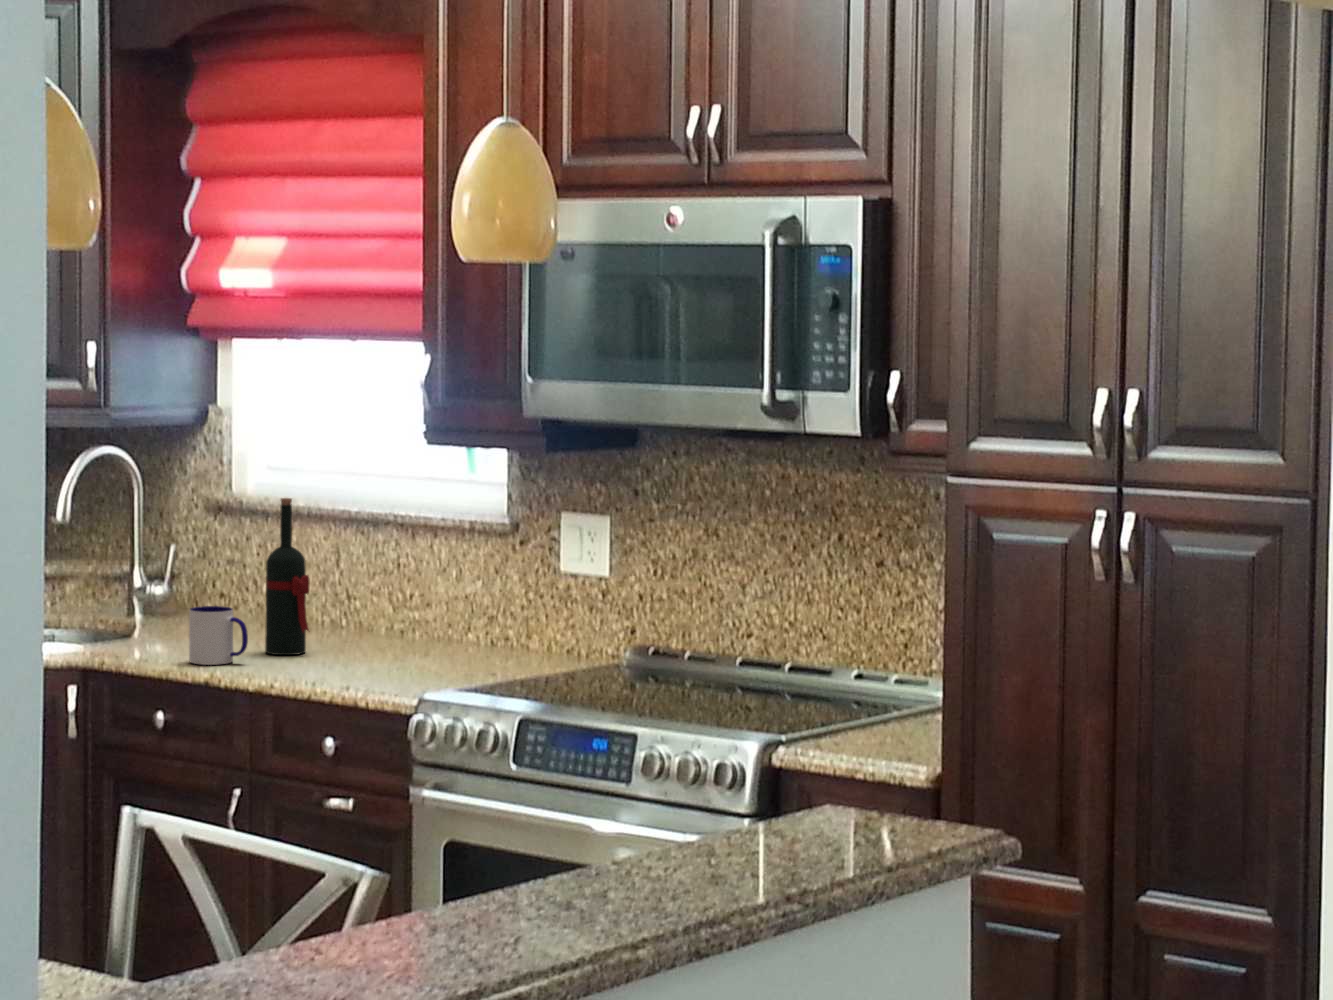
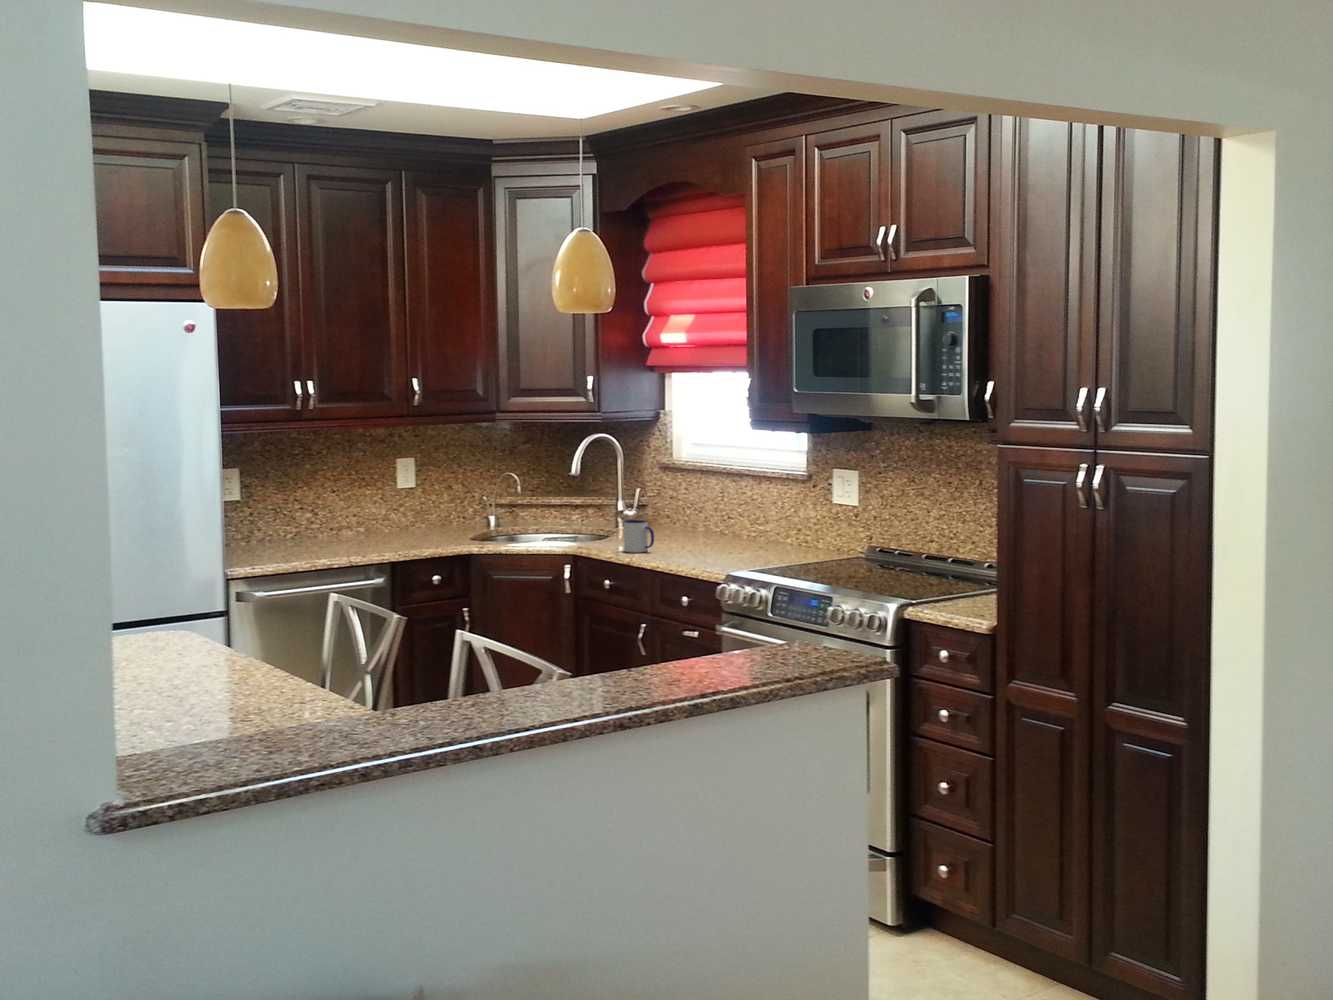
wine bottle: present [265,498,309,655] -> none [670,460,693,549]

